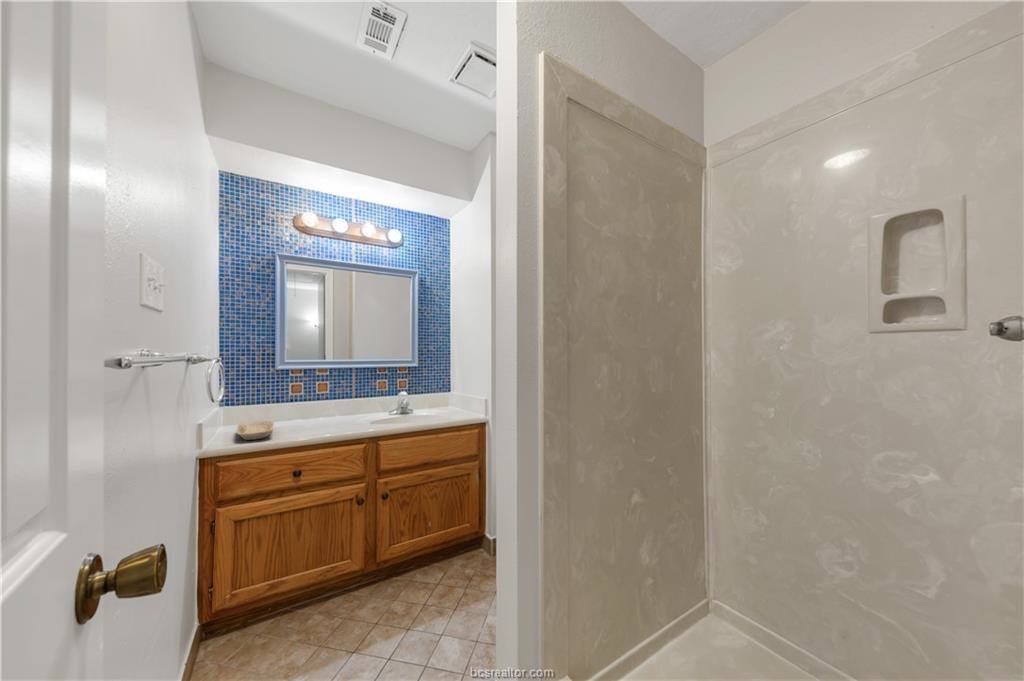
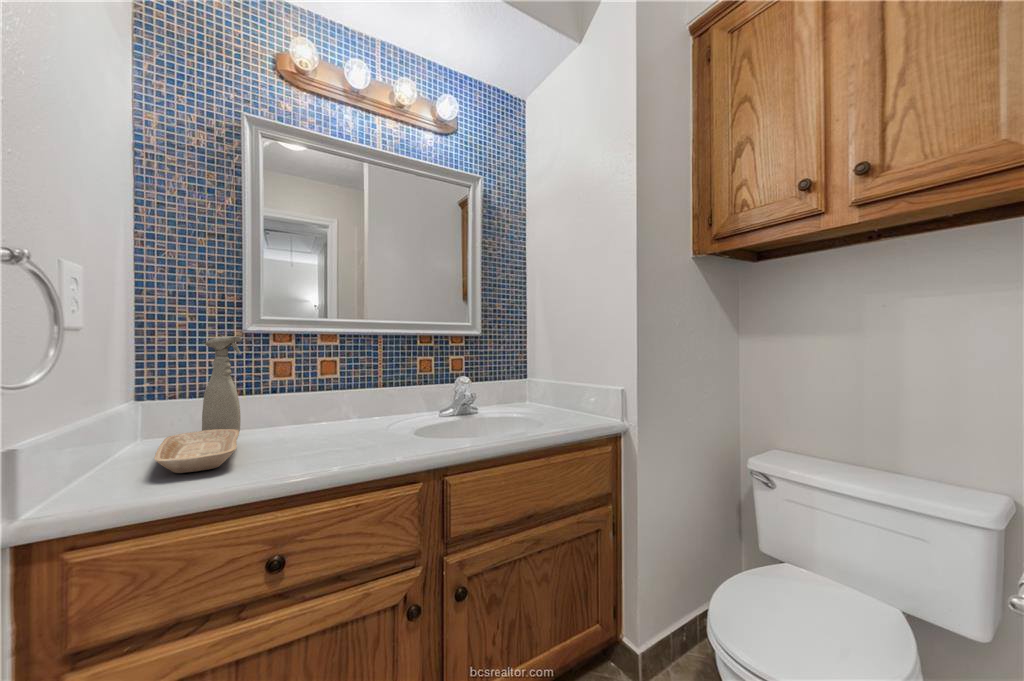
spray bottle: none [254,373,275,426] -> present [202,337,242,431]

